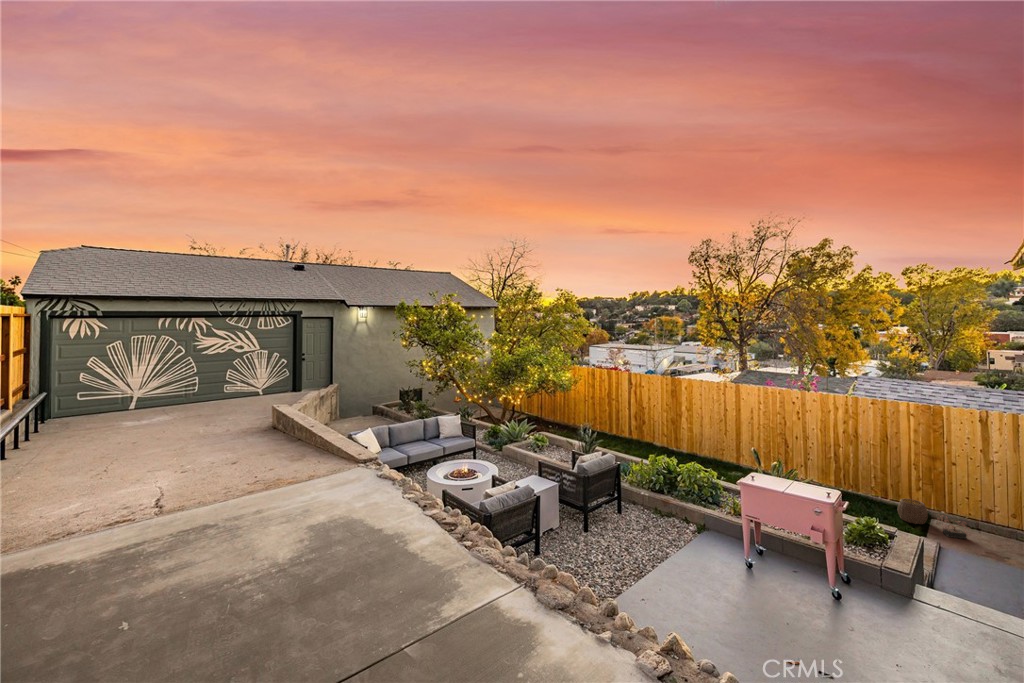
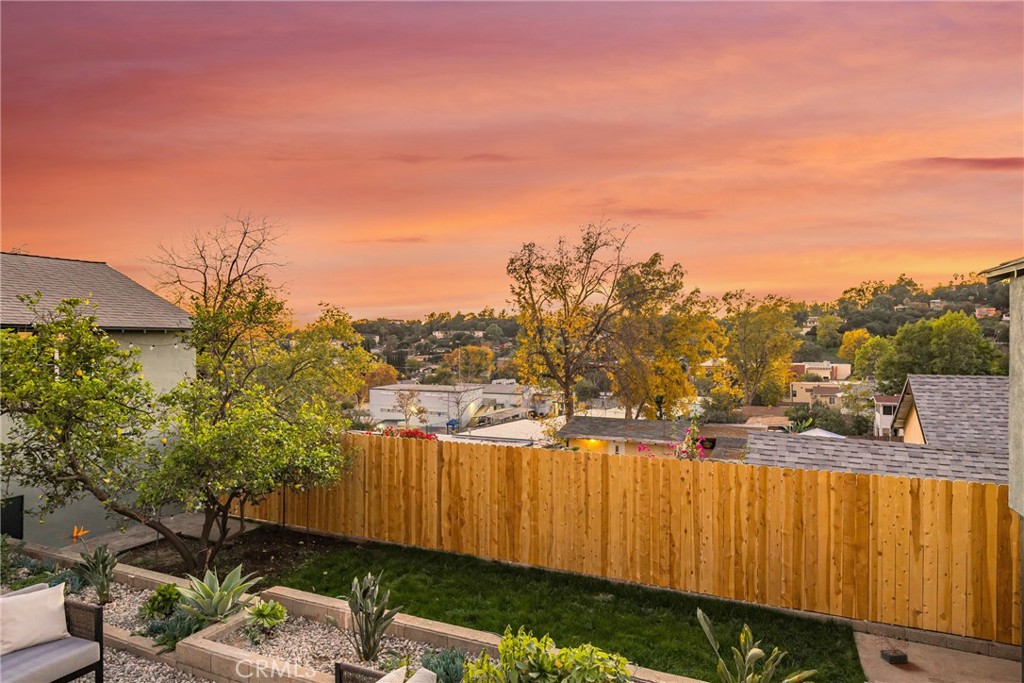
woven basket: present [898,499,928,524] -> none [823,611,859,648]

